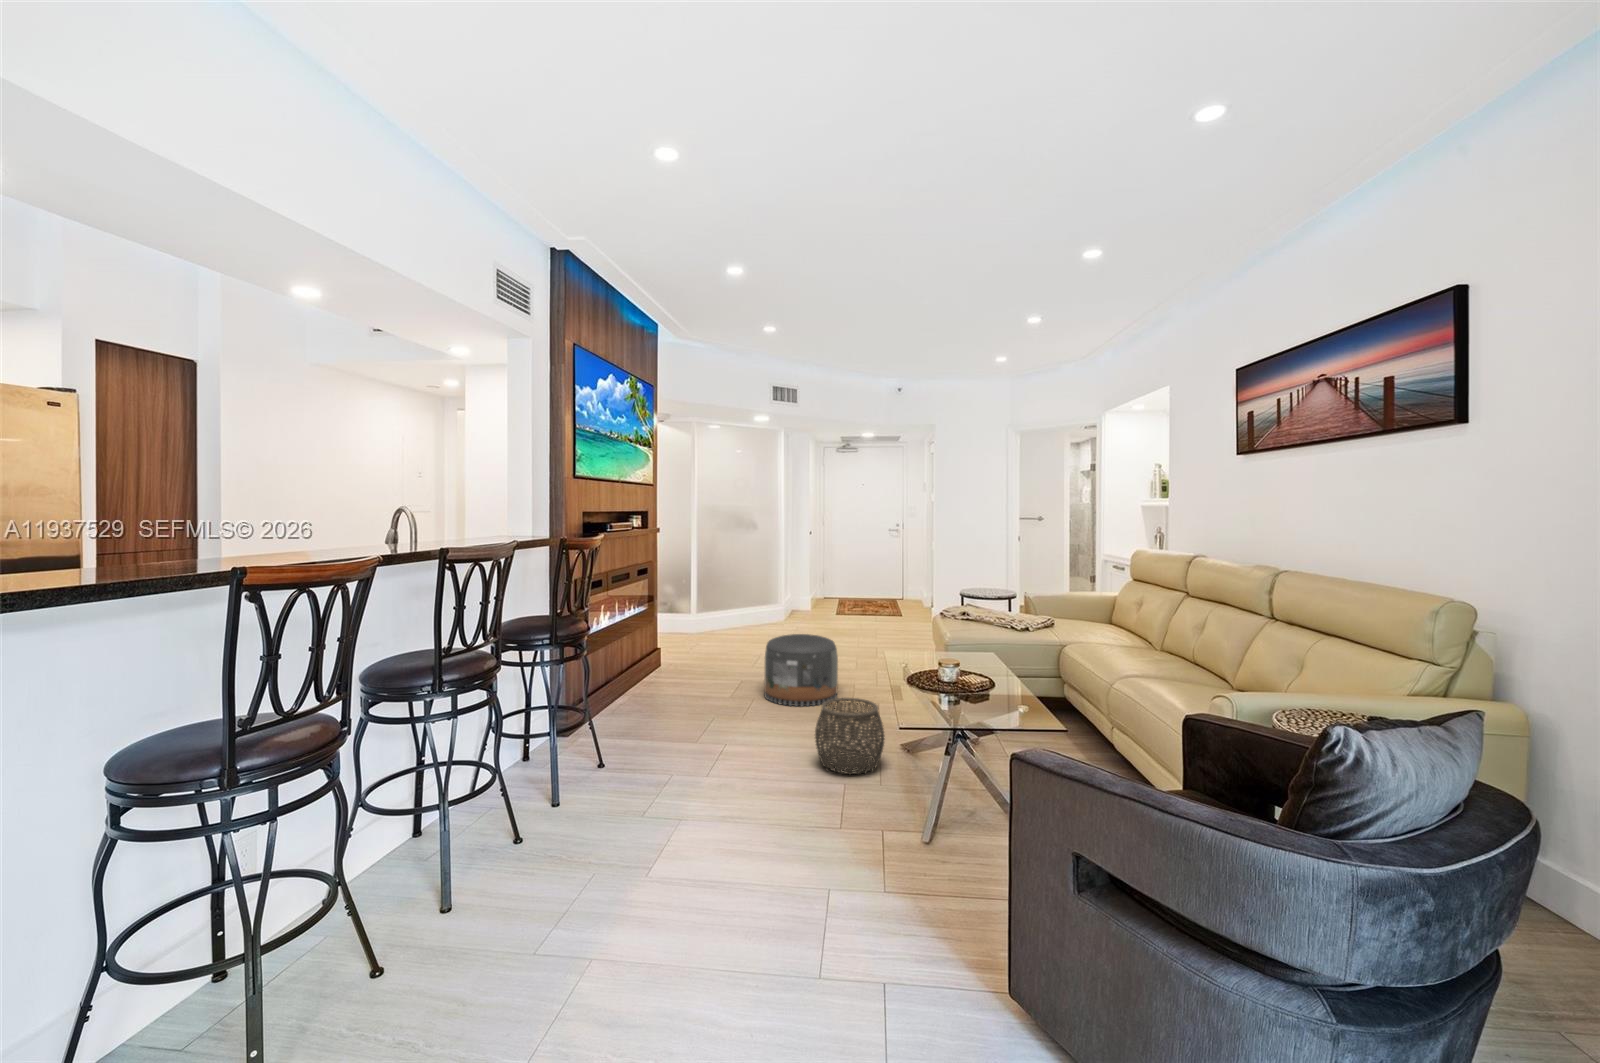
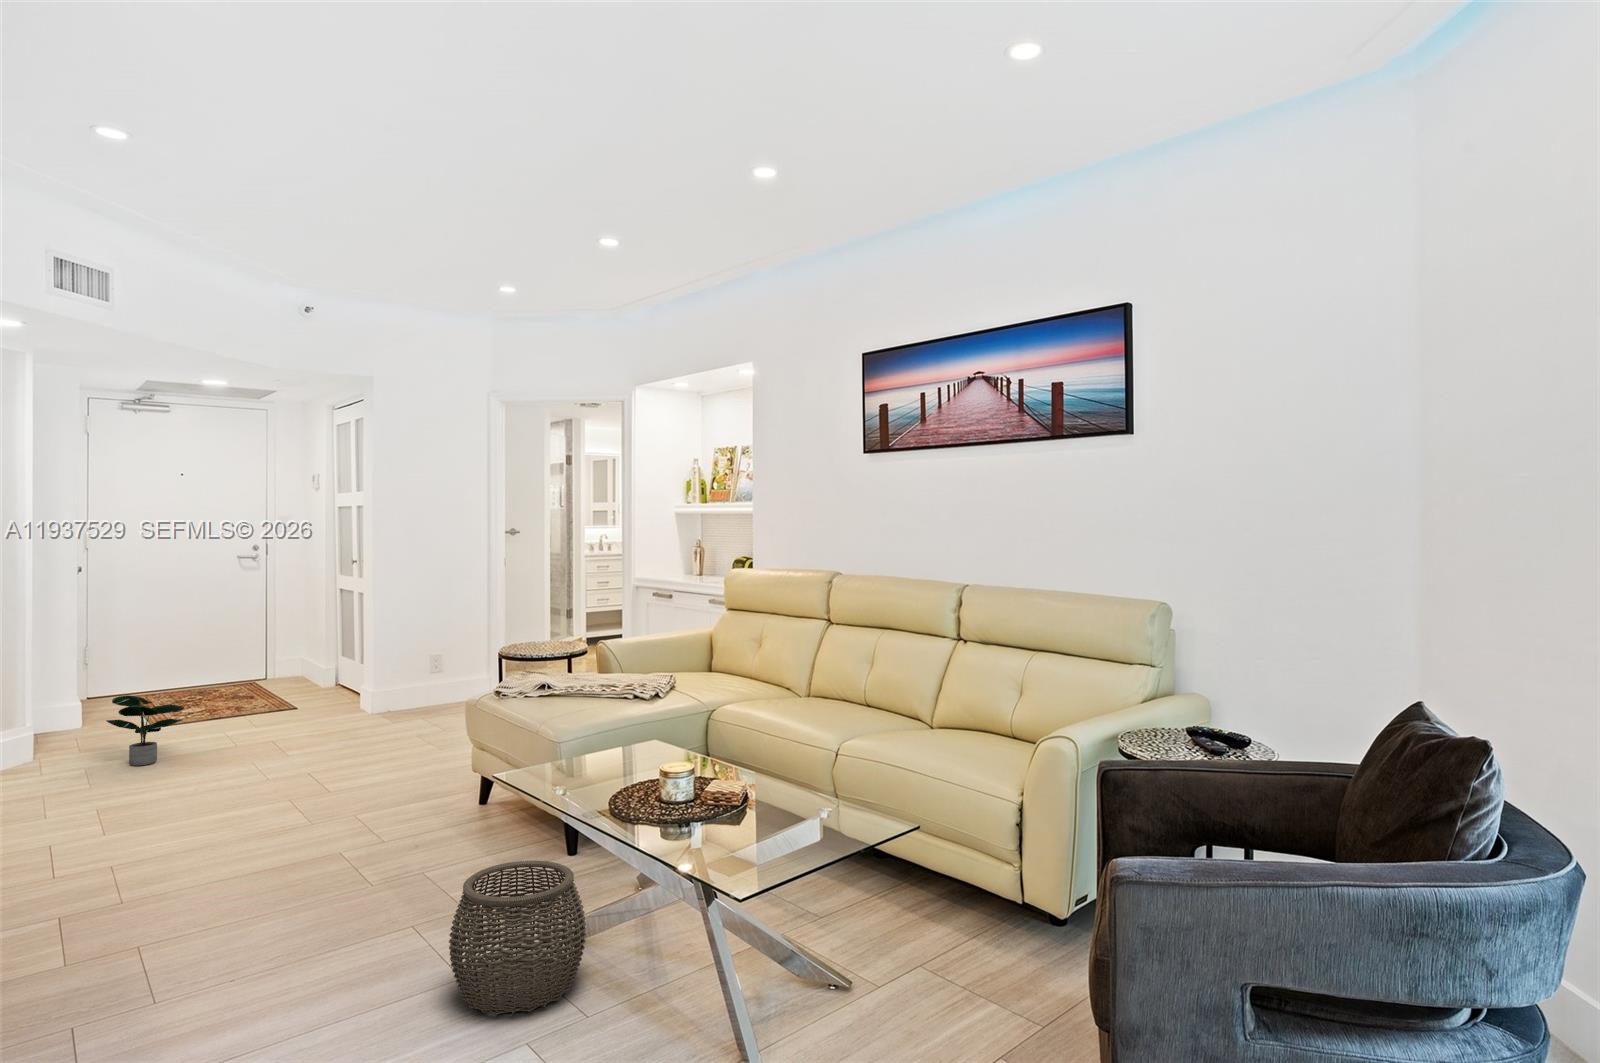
potted plant: none [802,596,834,631] -> present [106,695,184,766]
pouf: present [764,634,838,706] -> none [175,767,349,929]

